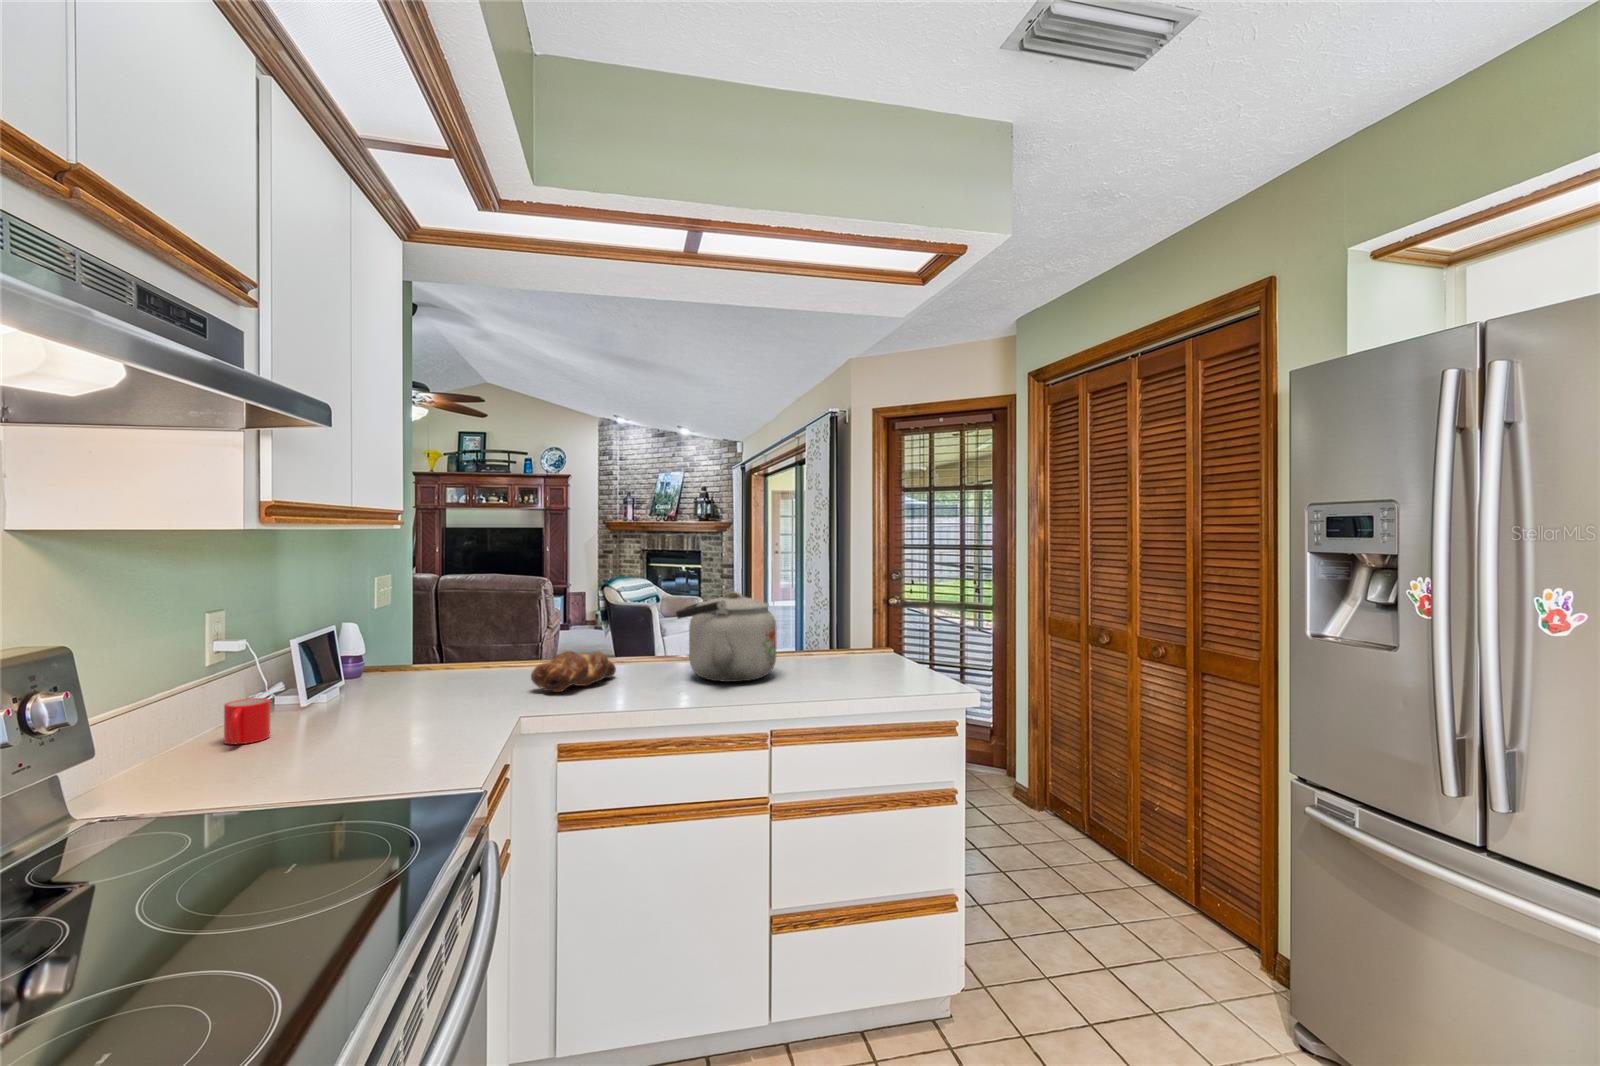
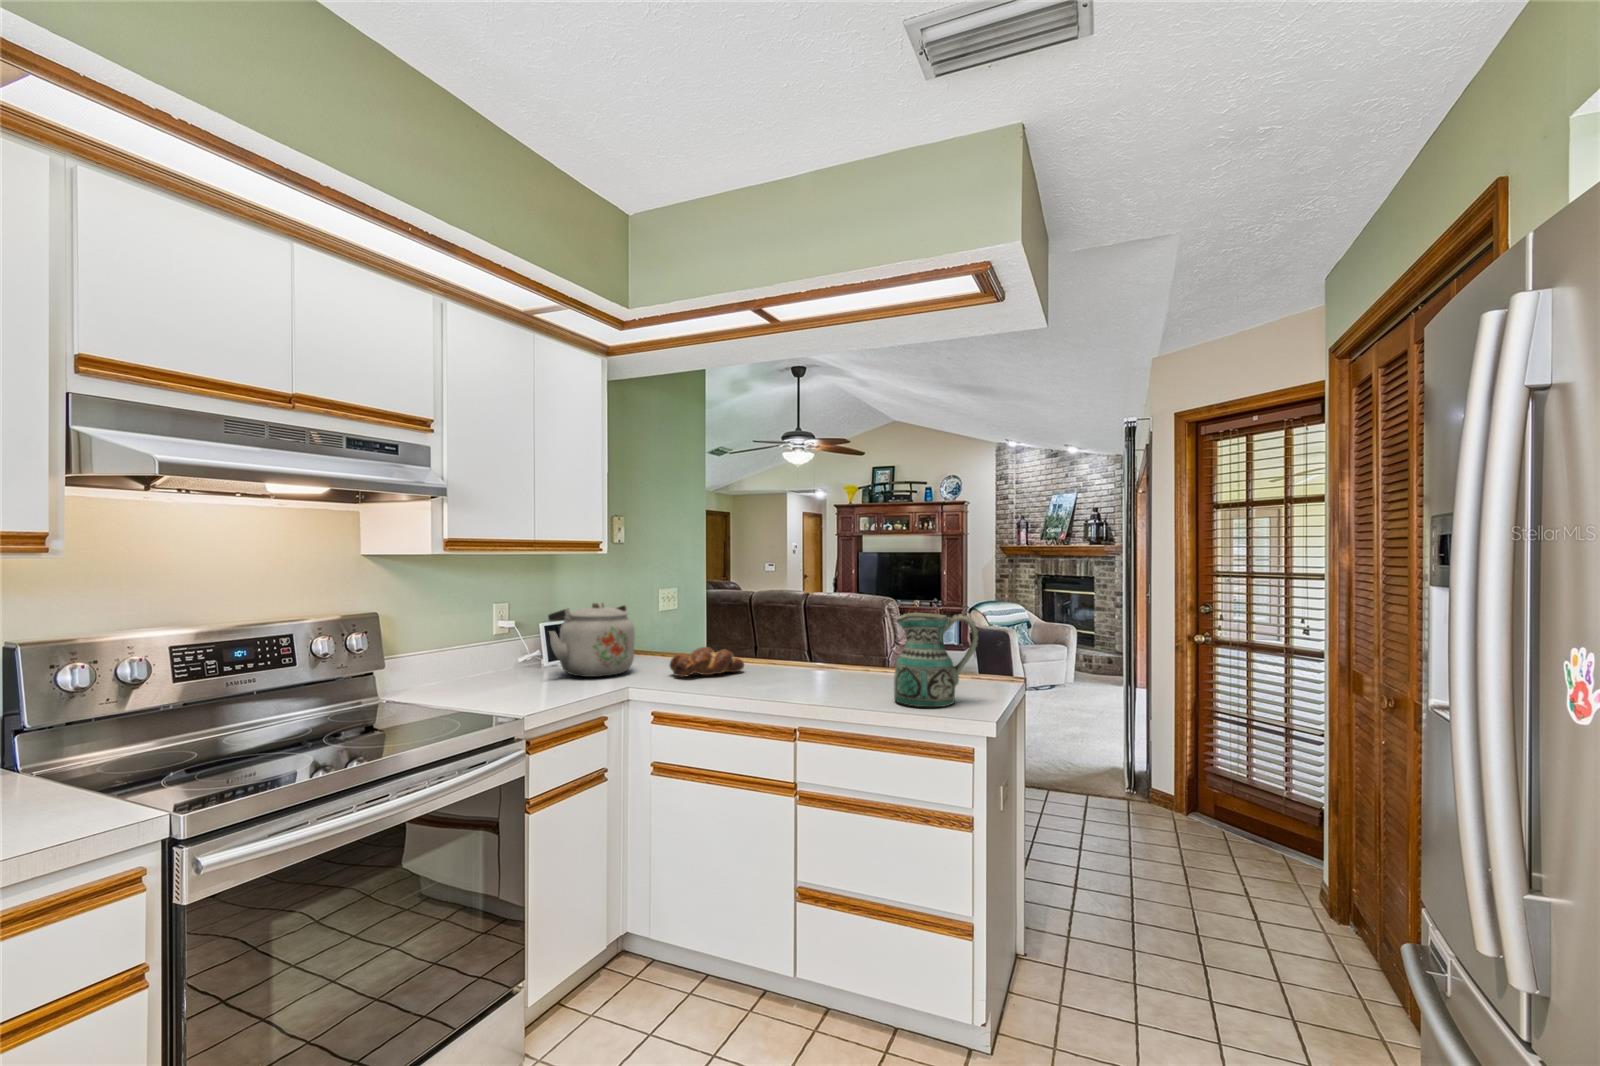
kettle: present [676,591,777,682] -> present [548,602,635,677]
ceramic pitcher: none [839,592,912,687] -> present [894,613,978,707]
mug: present [224,698,270,744] -> none [470,655,501,681]

